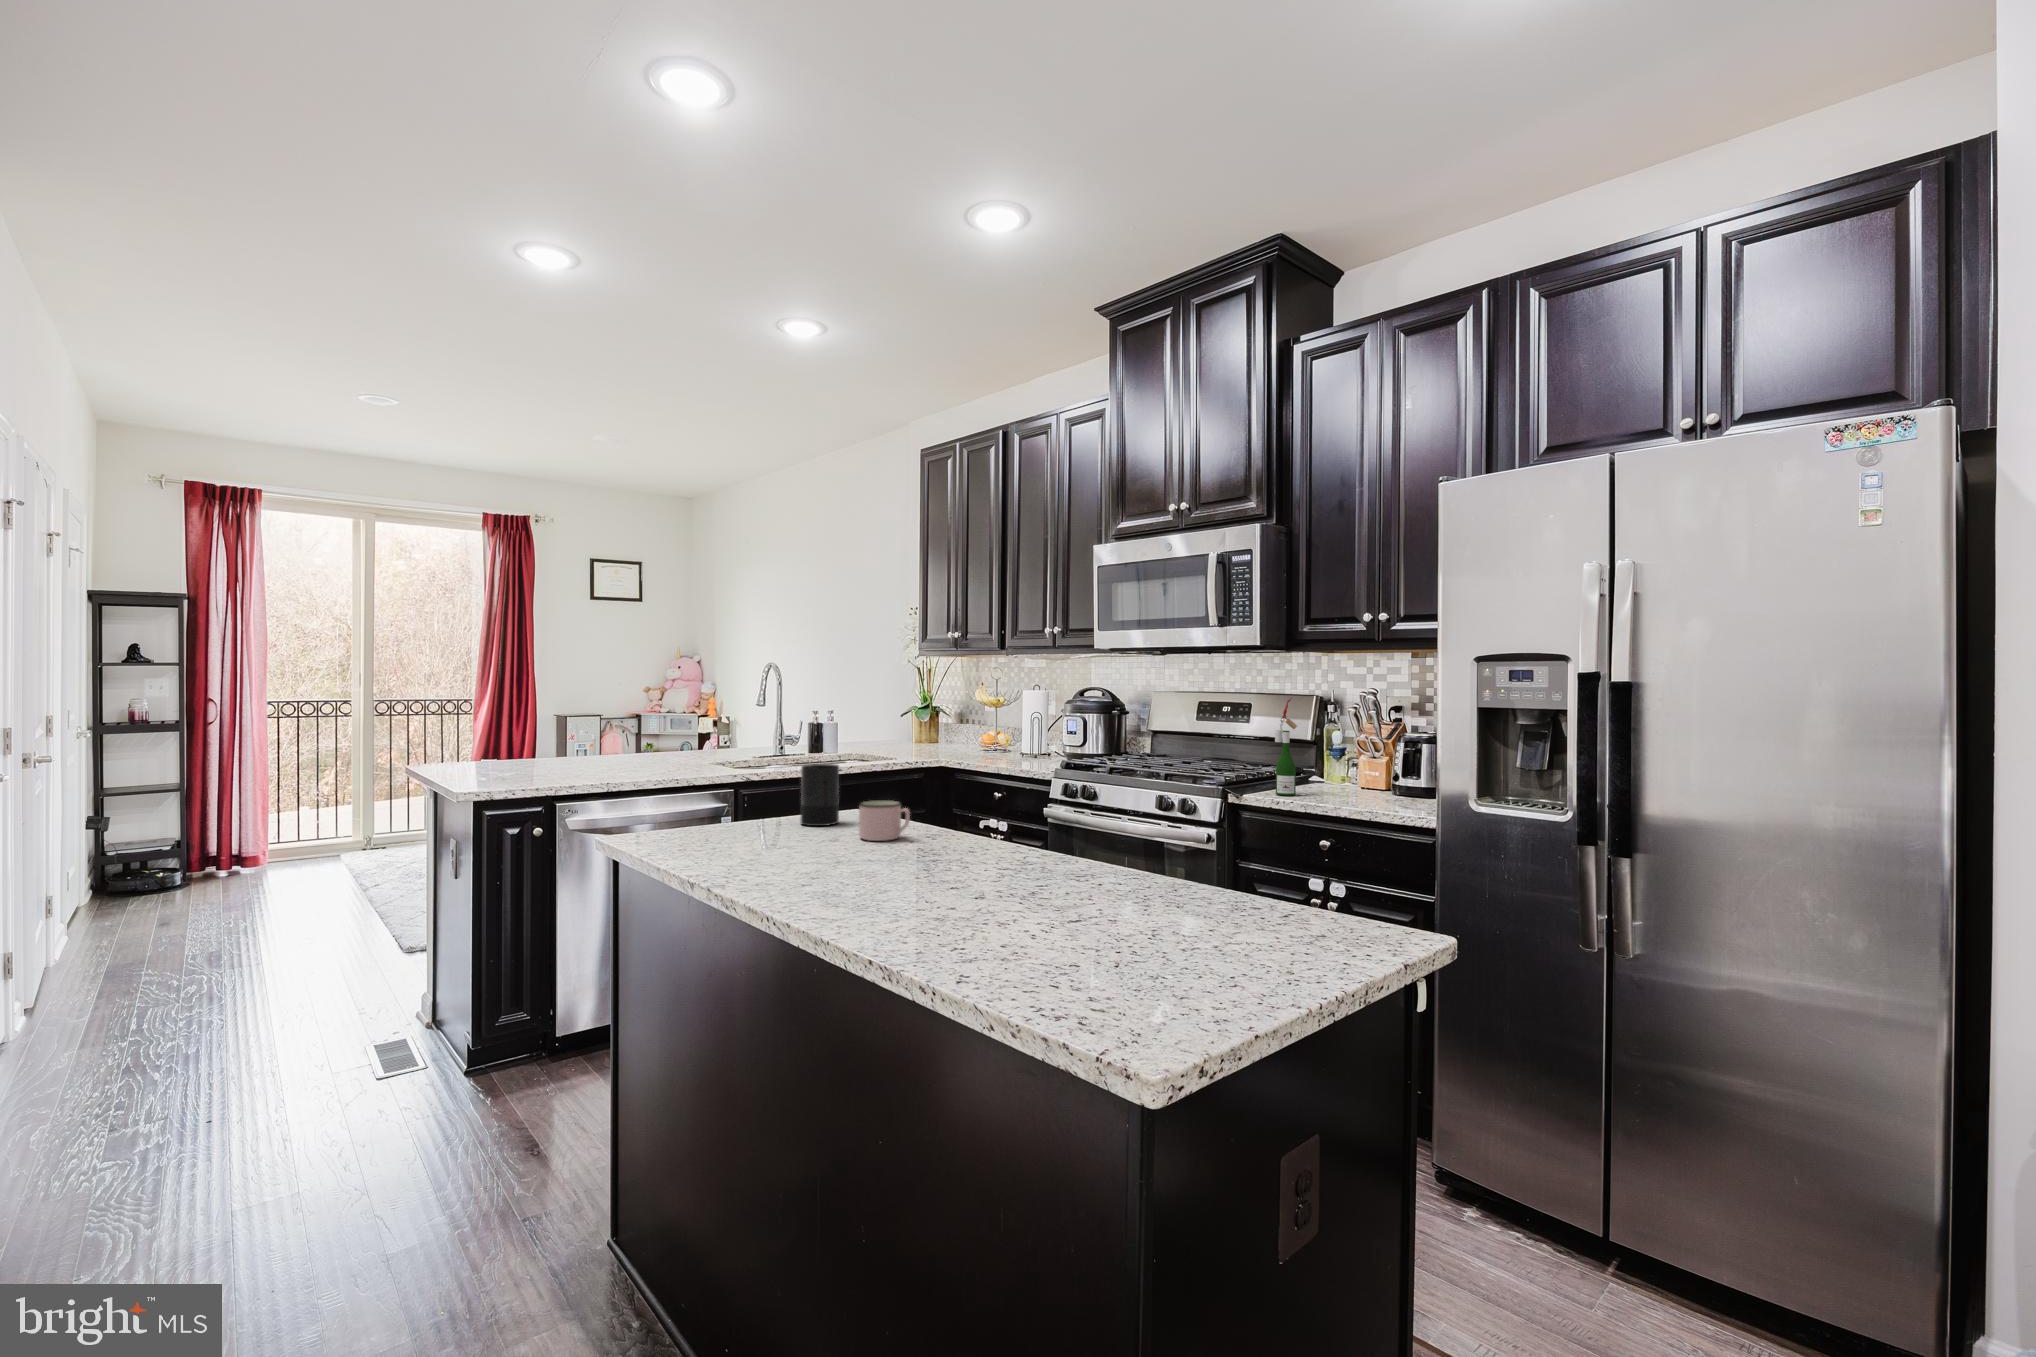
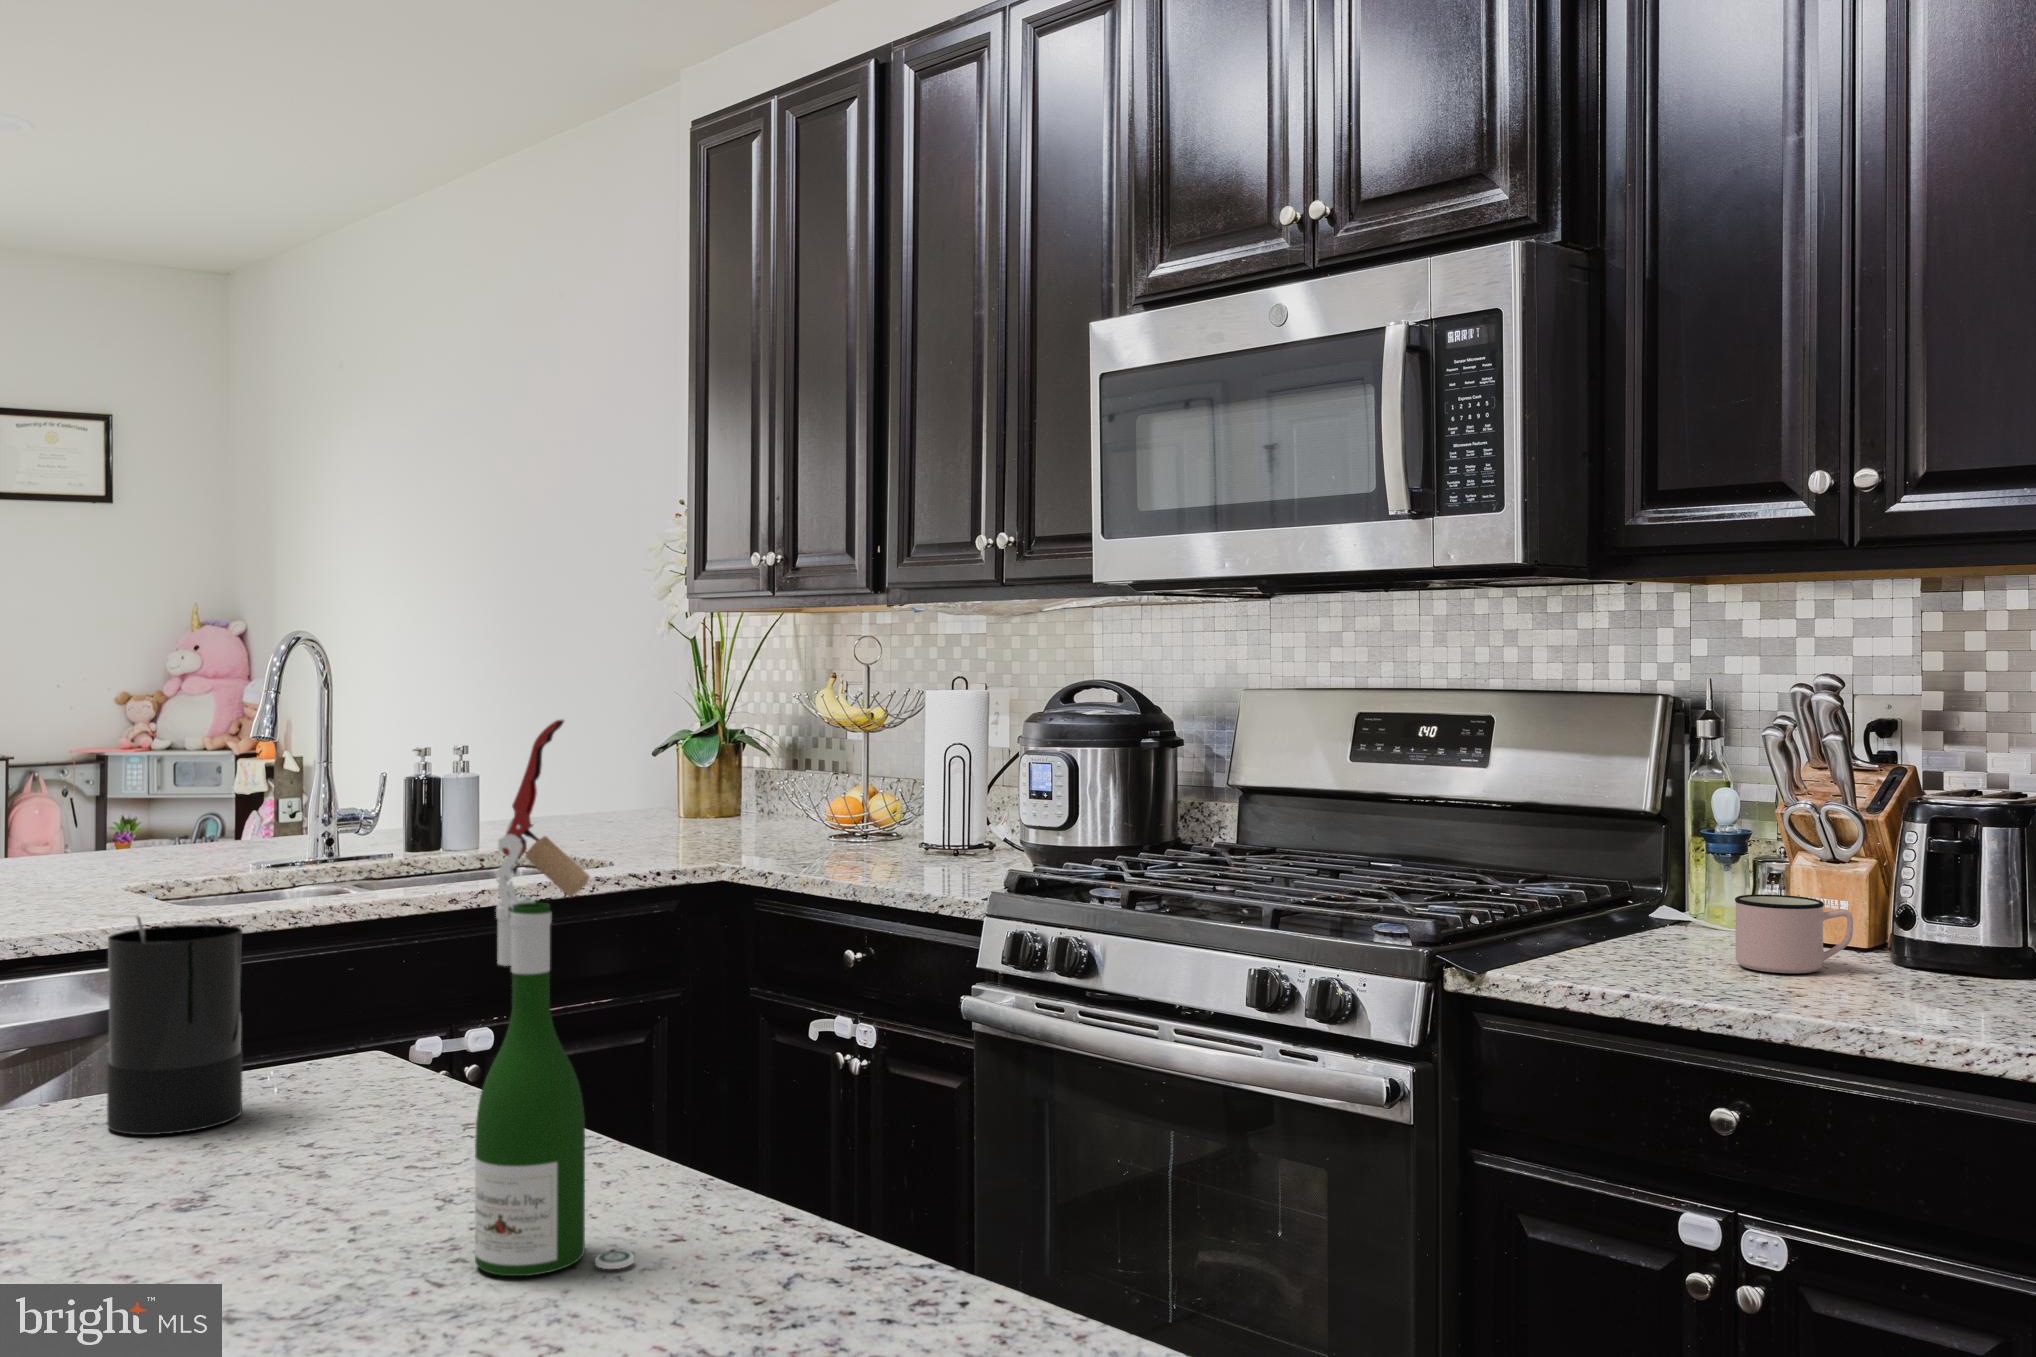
wine bottle: present [1275,698,1305,796] -> present [475,720,634,1276]
mug: present [859,800,910,841] -> present [1735,894,1853,973]

